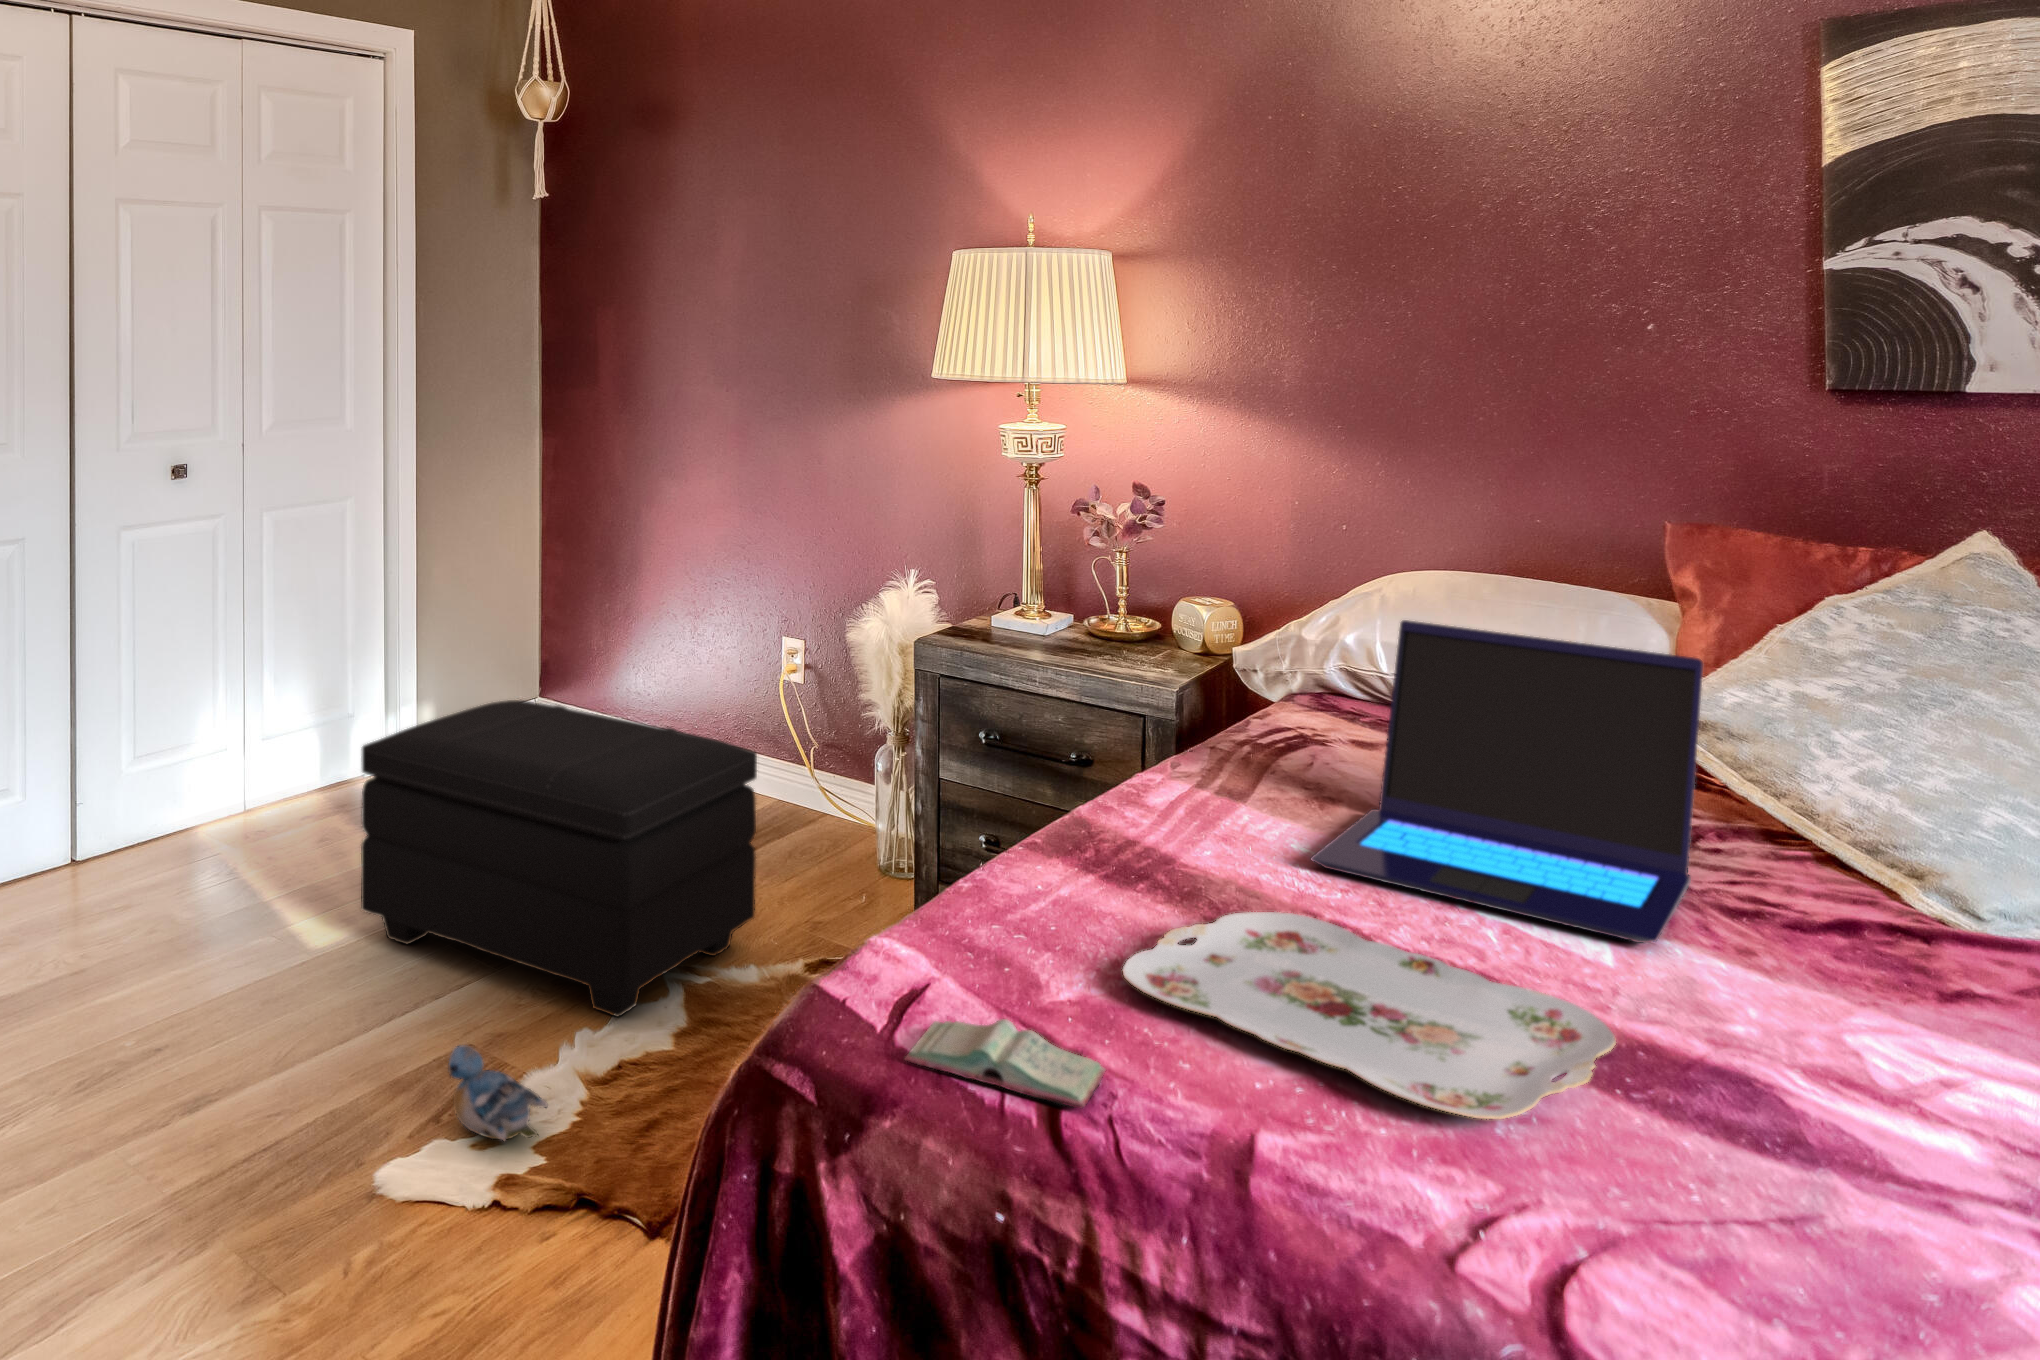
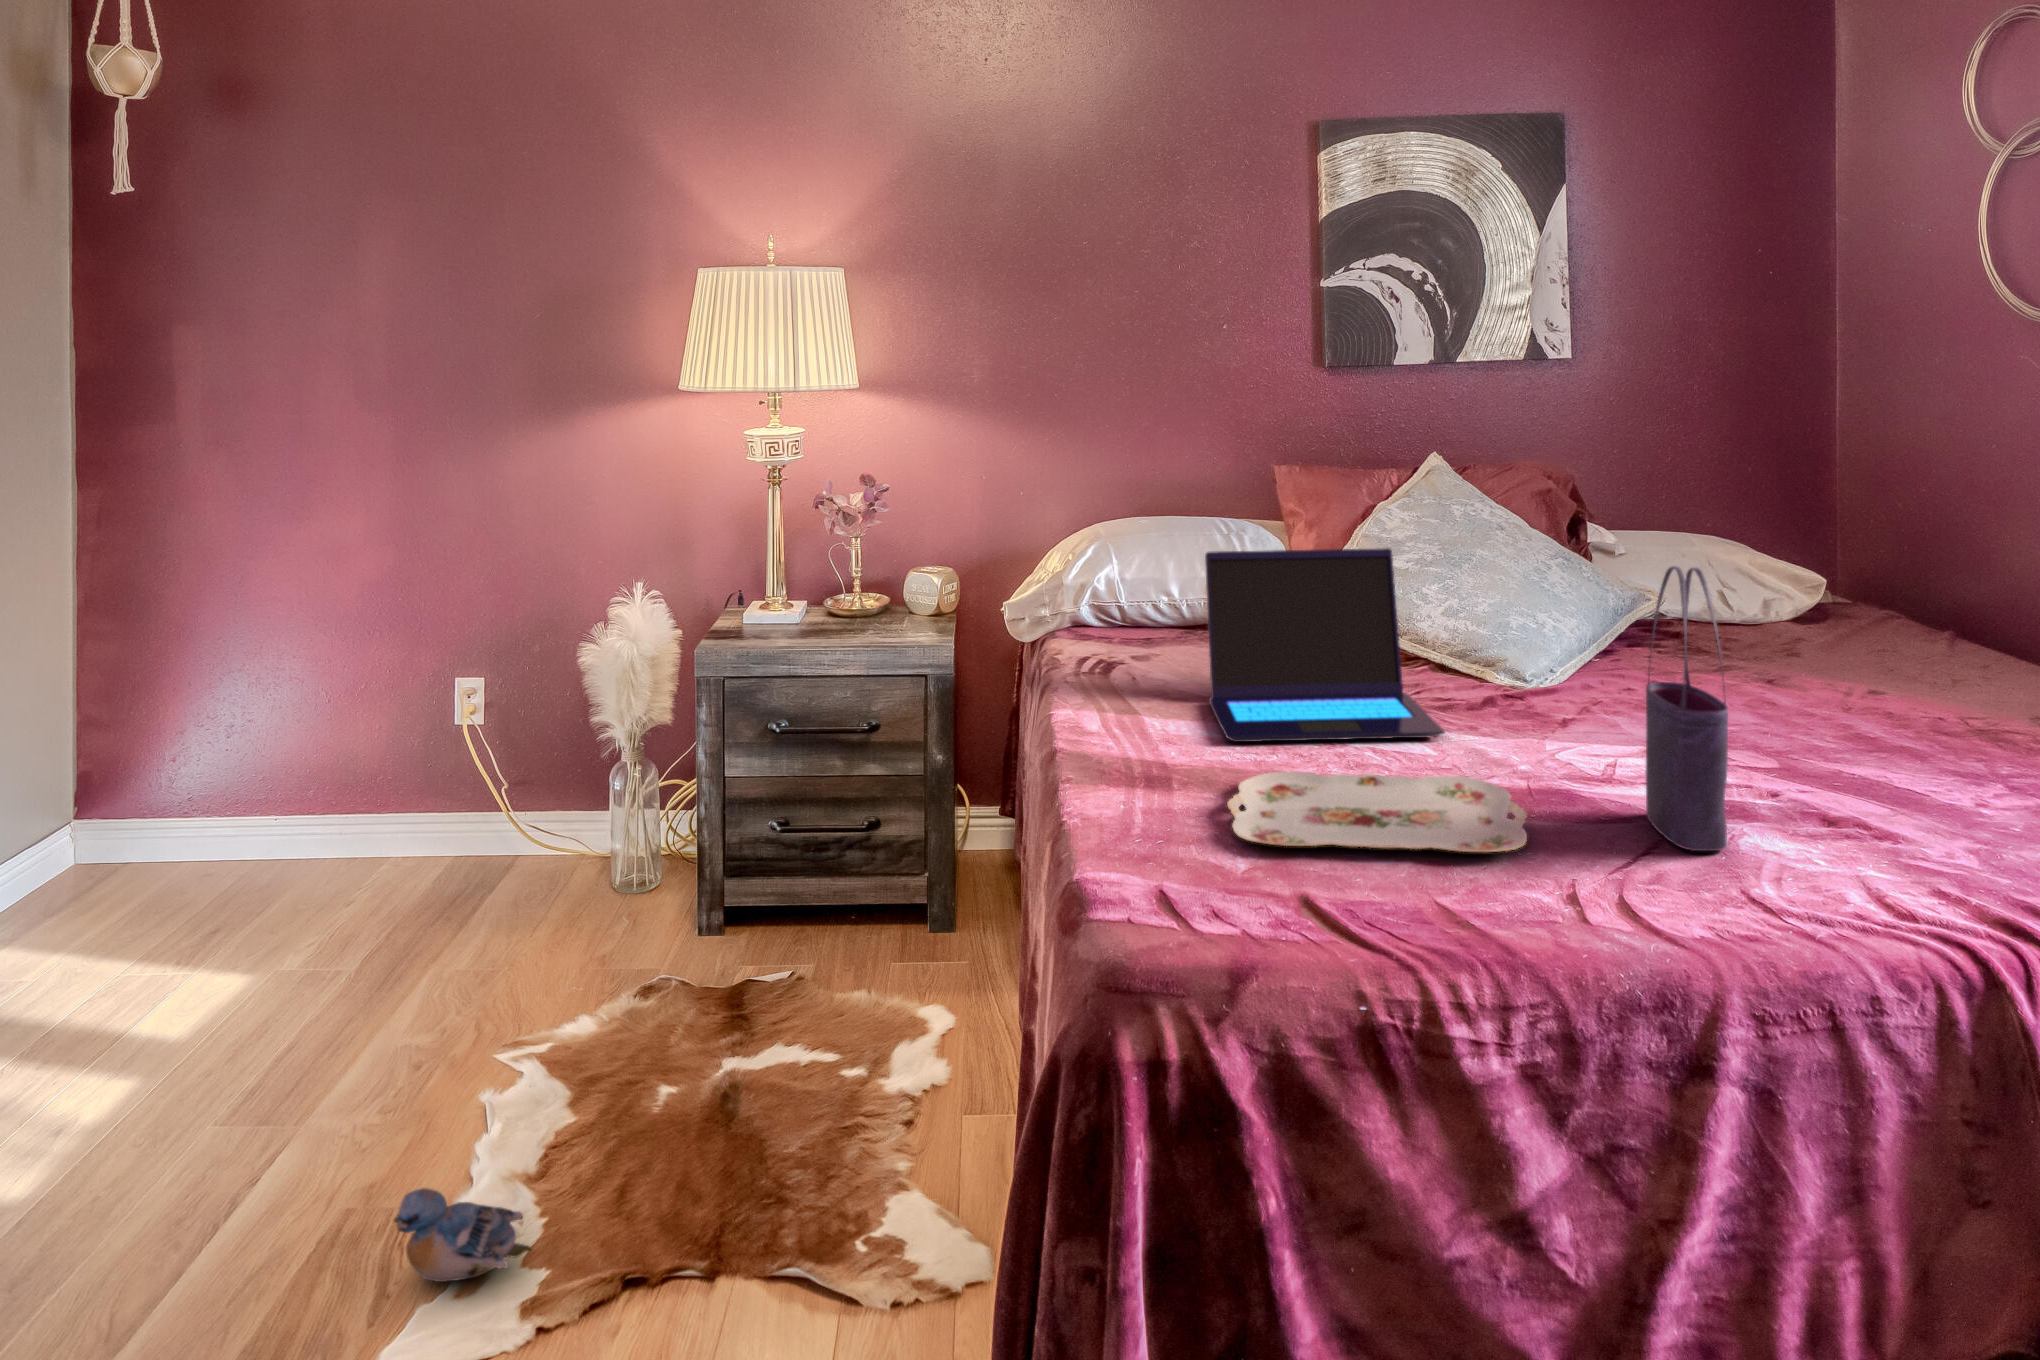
footstool: present [361,700,757,1016] -> none [61,792,569,1146]
tote bag: none [1813,752,1954,1264] -> present [1646,566,1728,851]
book: present [905,1019,1106,1108] -> none [1186,885,1342,940]

